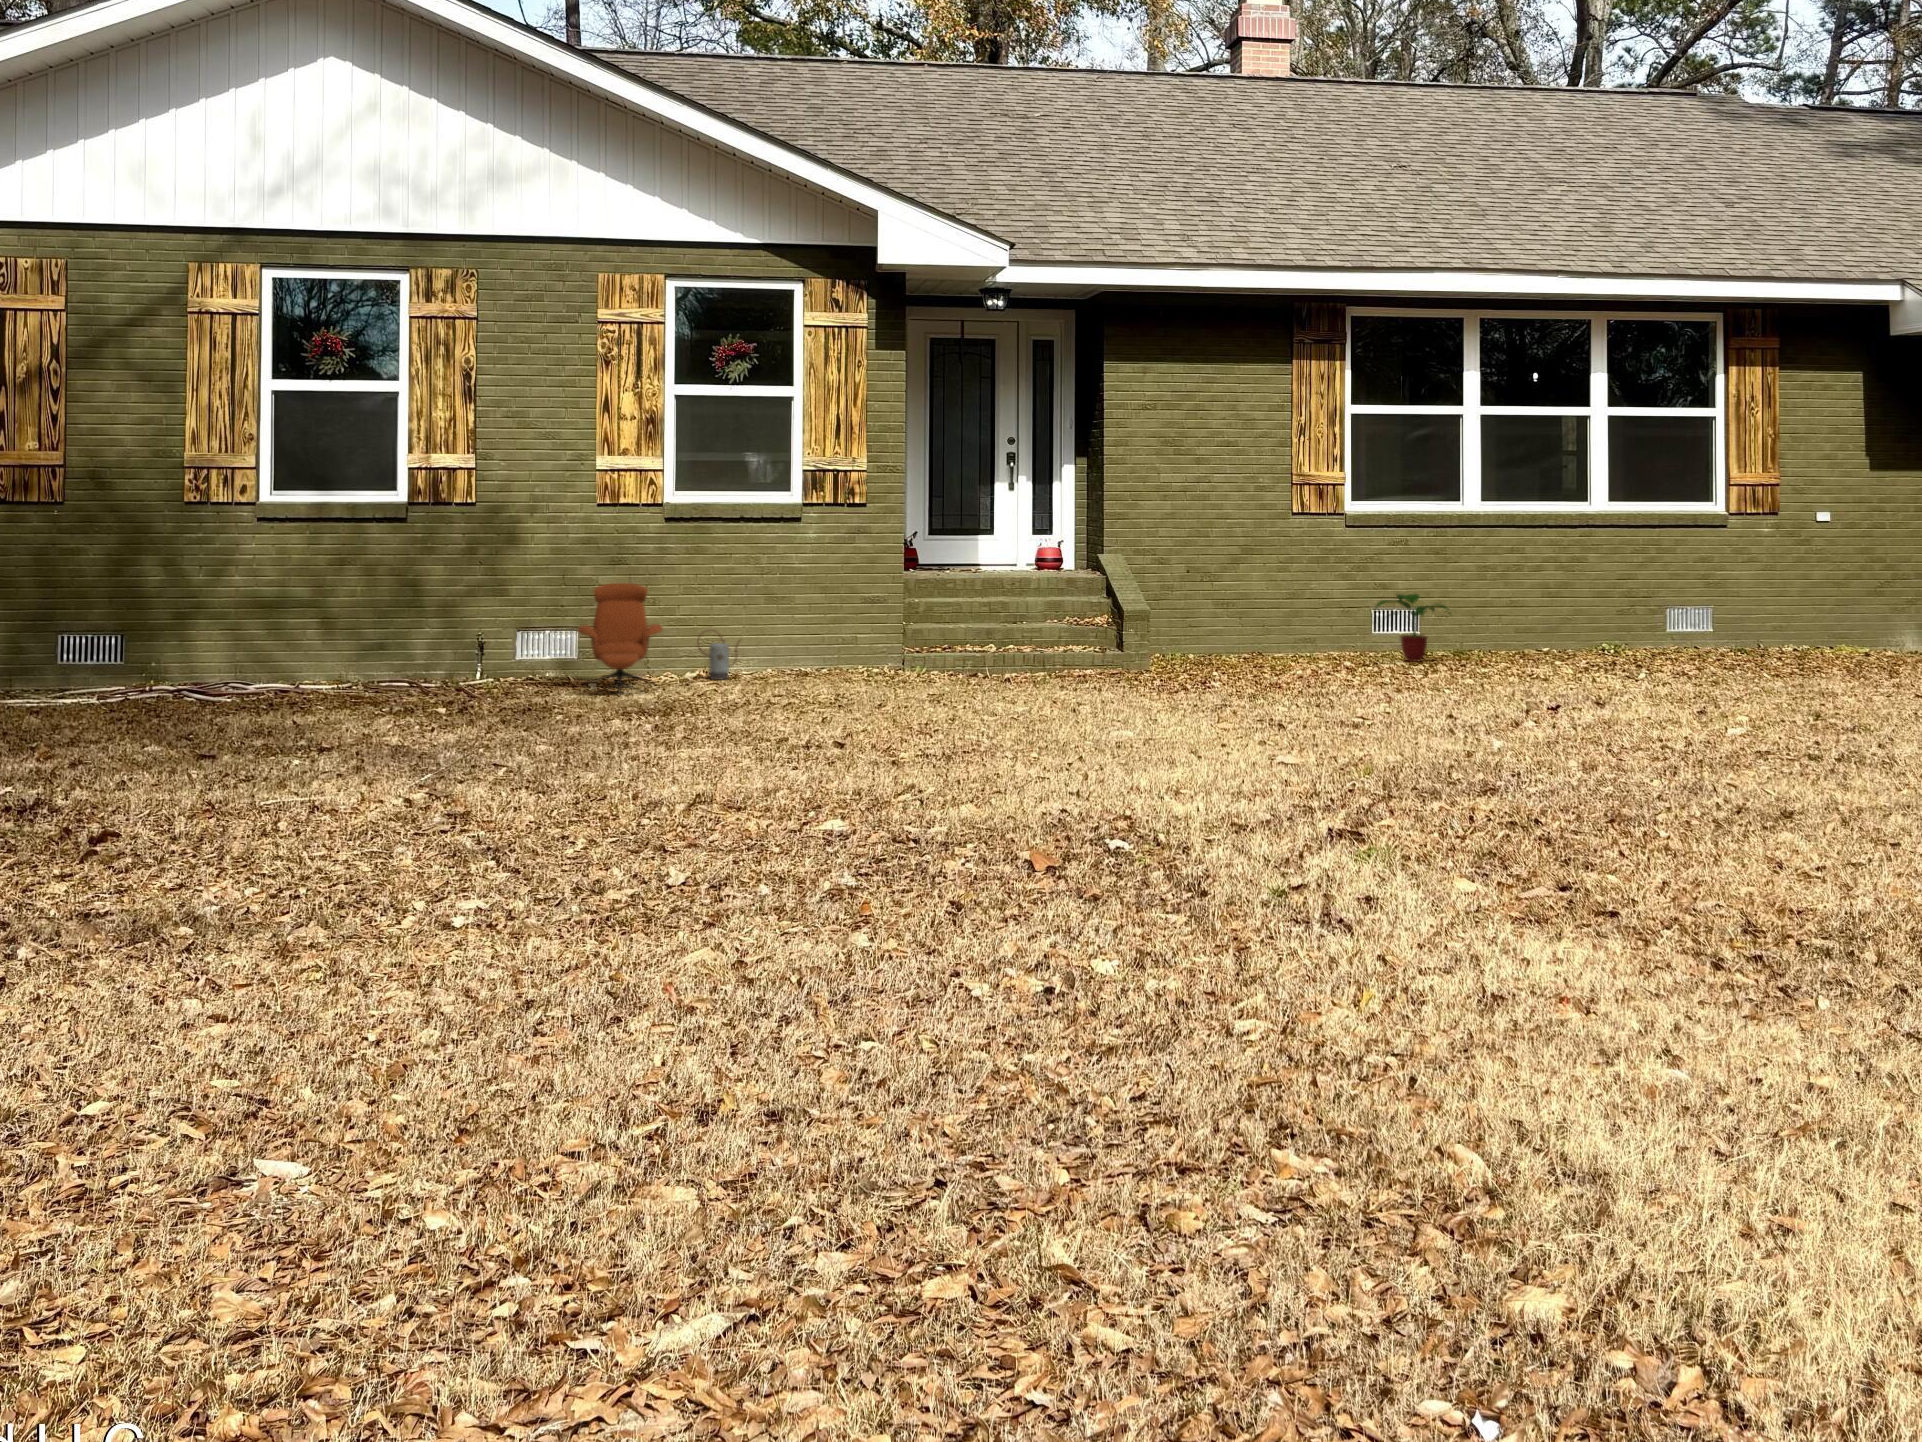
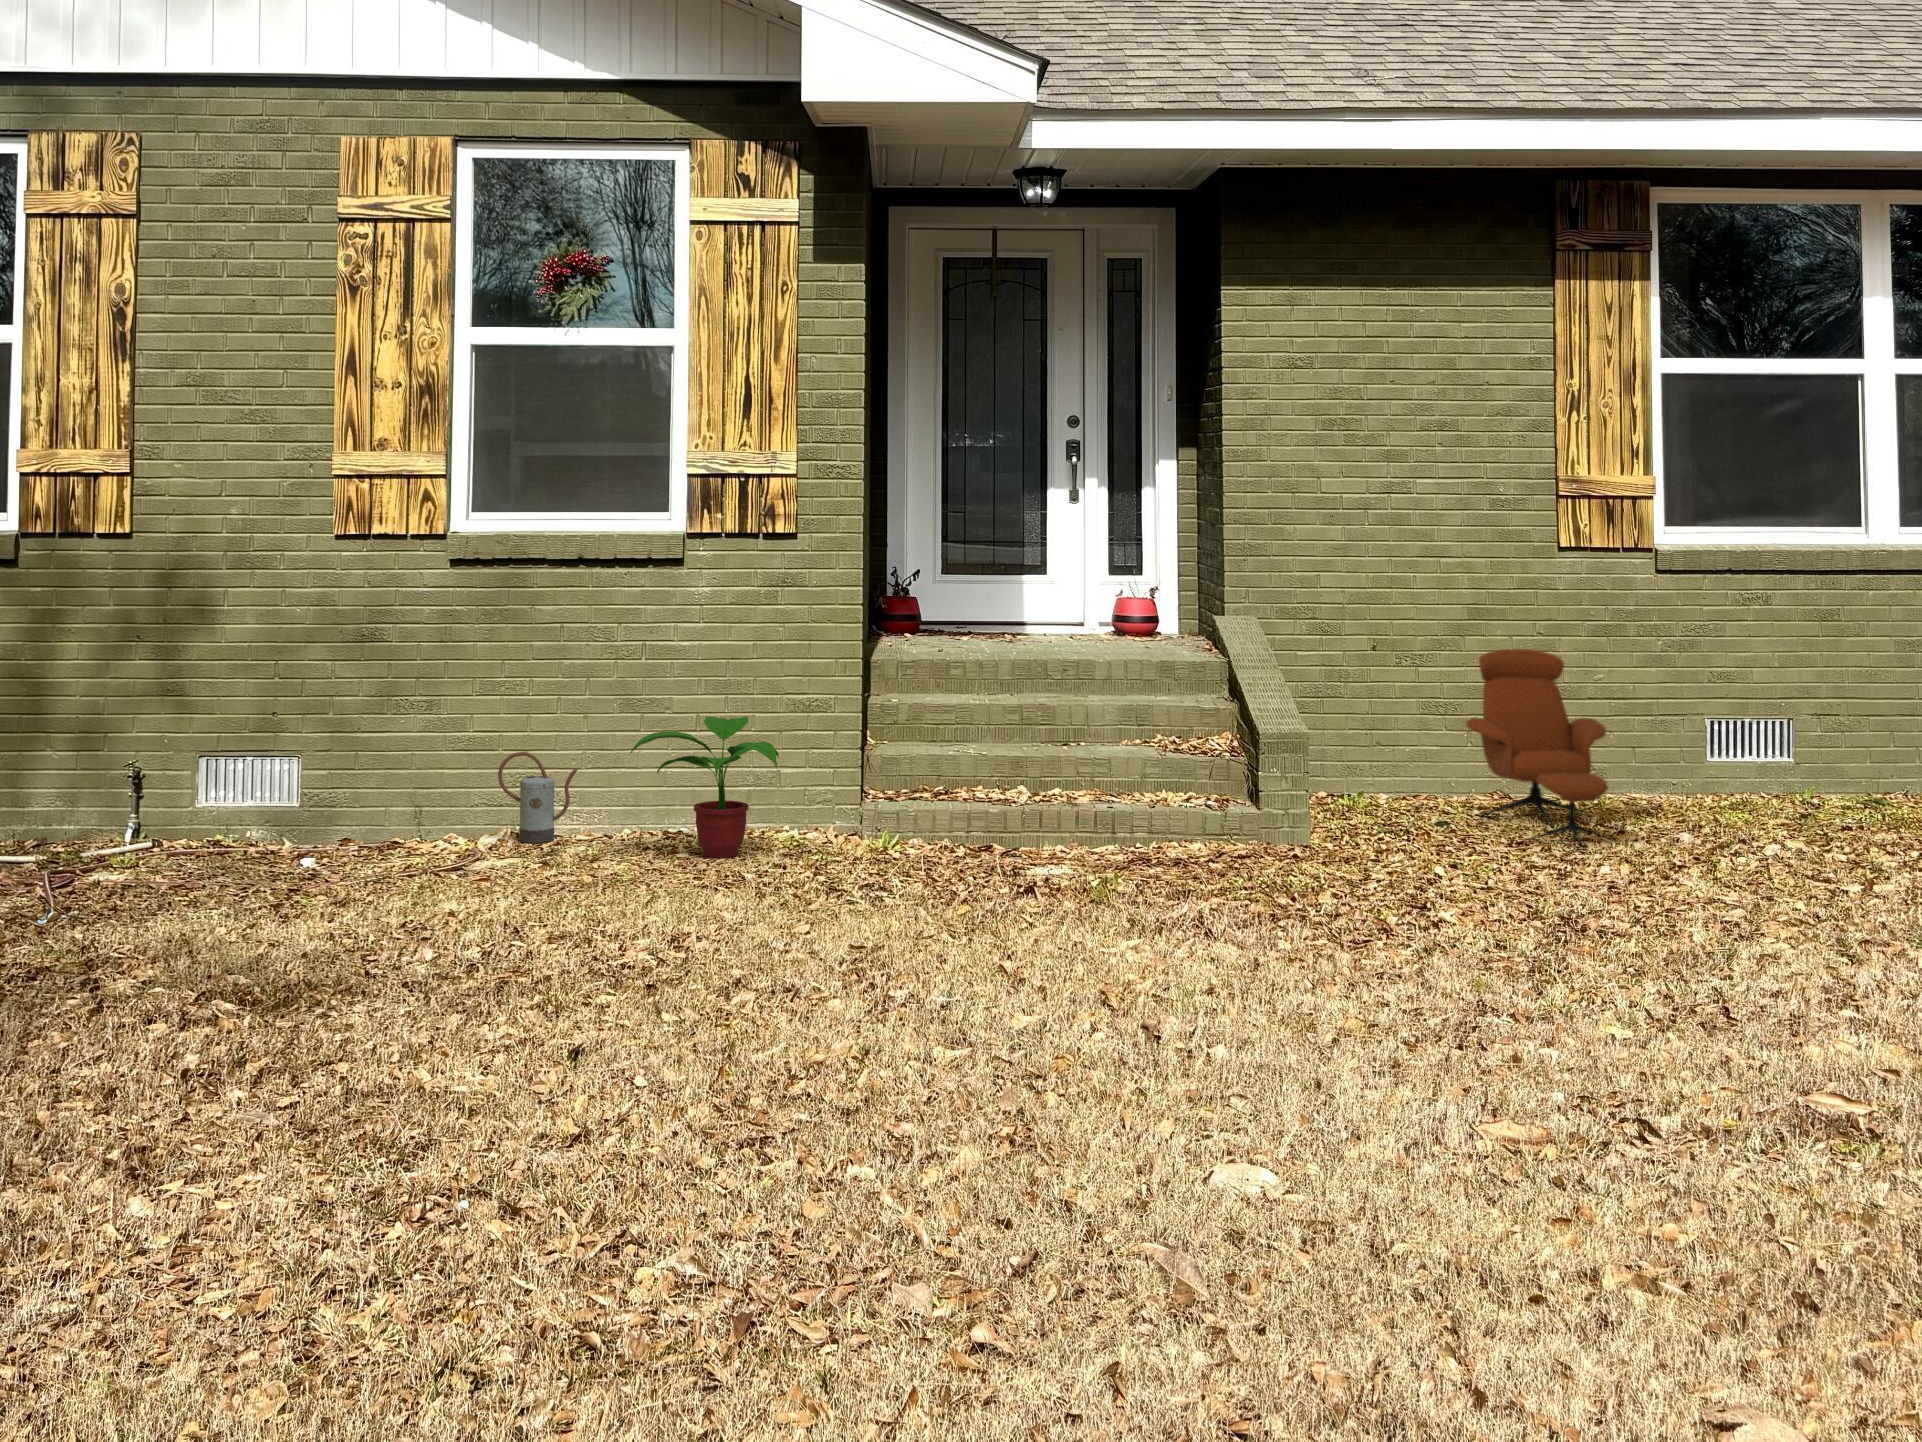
lounge chair: present [578,583,663,694] -> present [1466,649,1616,849]
potted plant: present [1376,594,1451,662] -> present [630,716,779,858]

